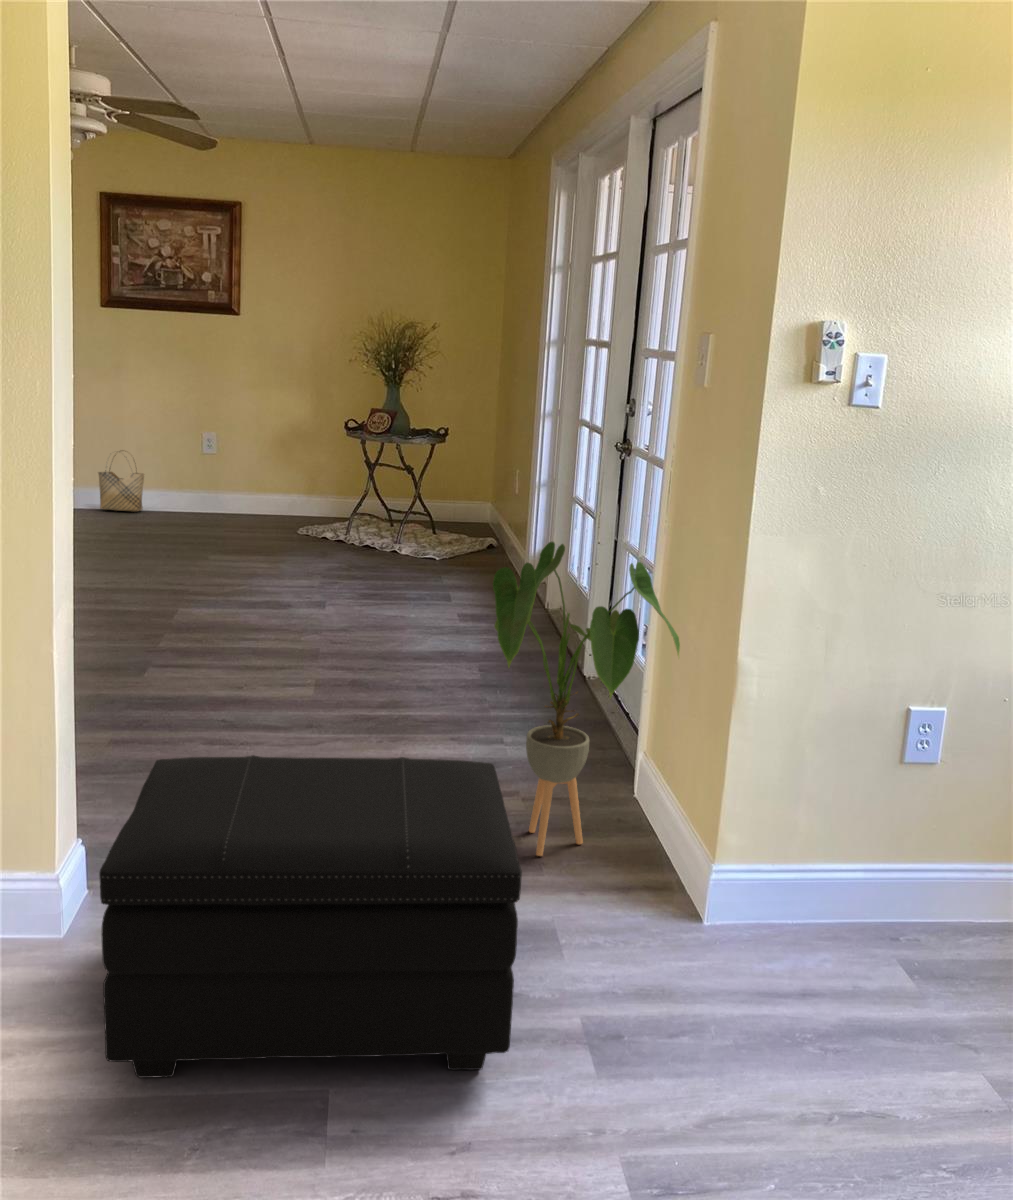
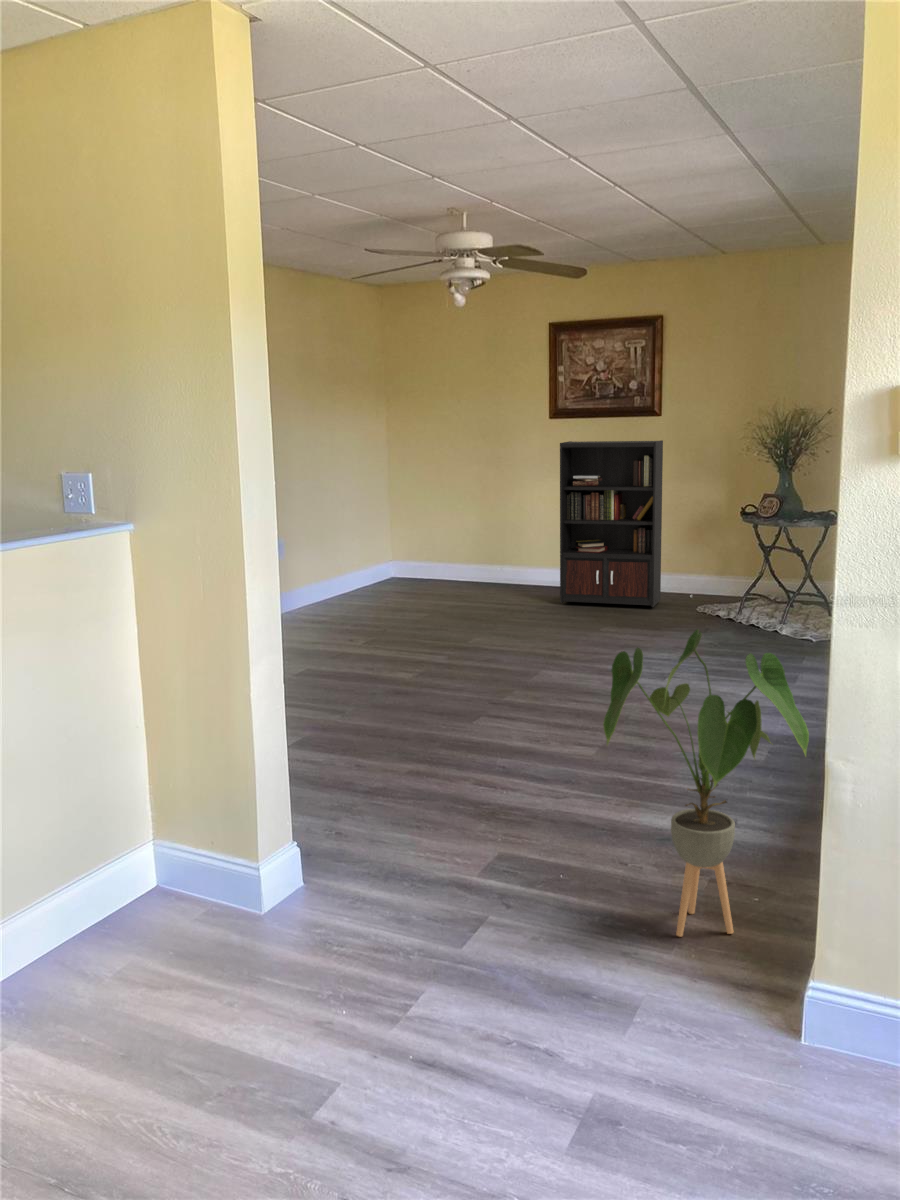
bookcase: none [138,337,283,529] -> present [560,440,692,607]
woven basket: present [98,451,144,512] -> none [539,537,576,589]
footstool: present [99,755,522,1078] -> none [190,788,564,1104]

